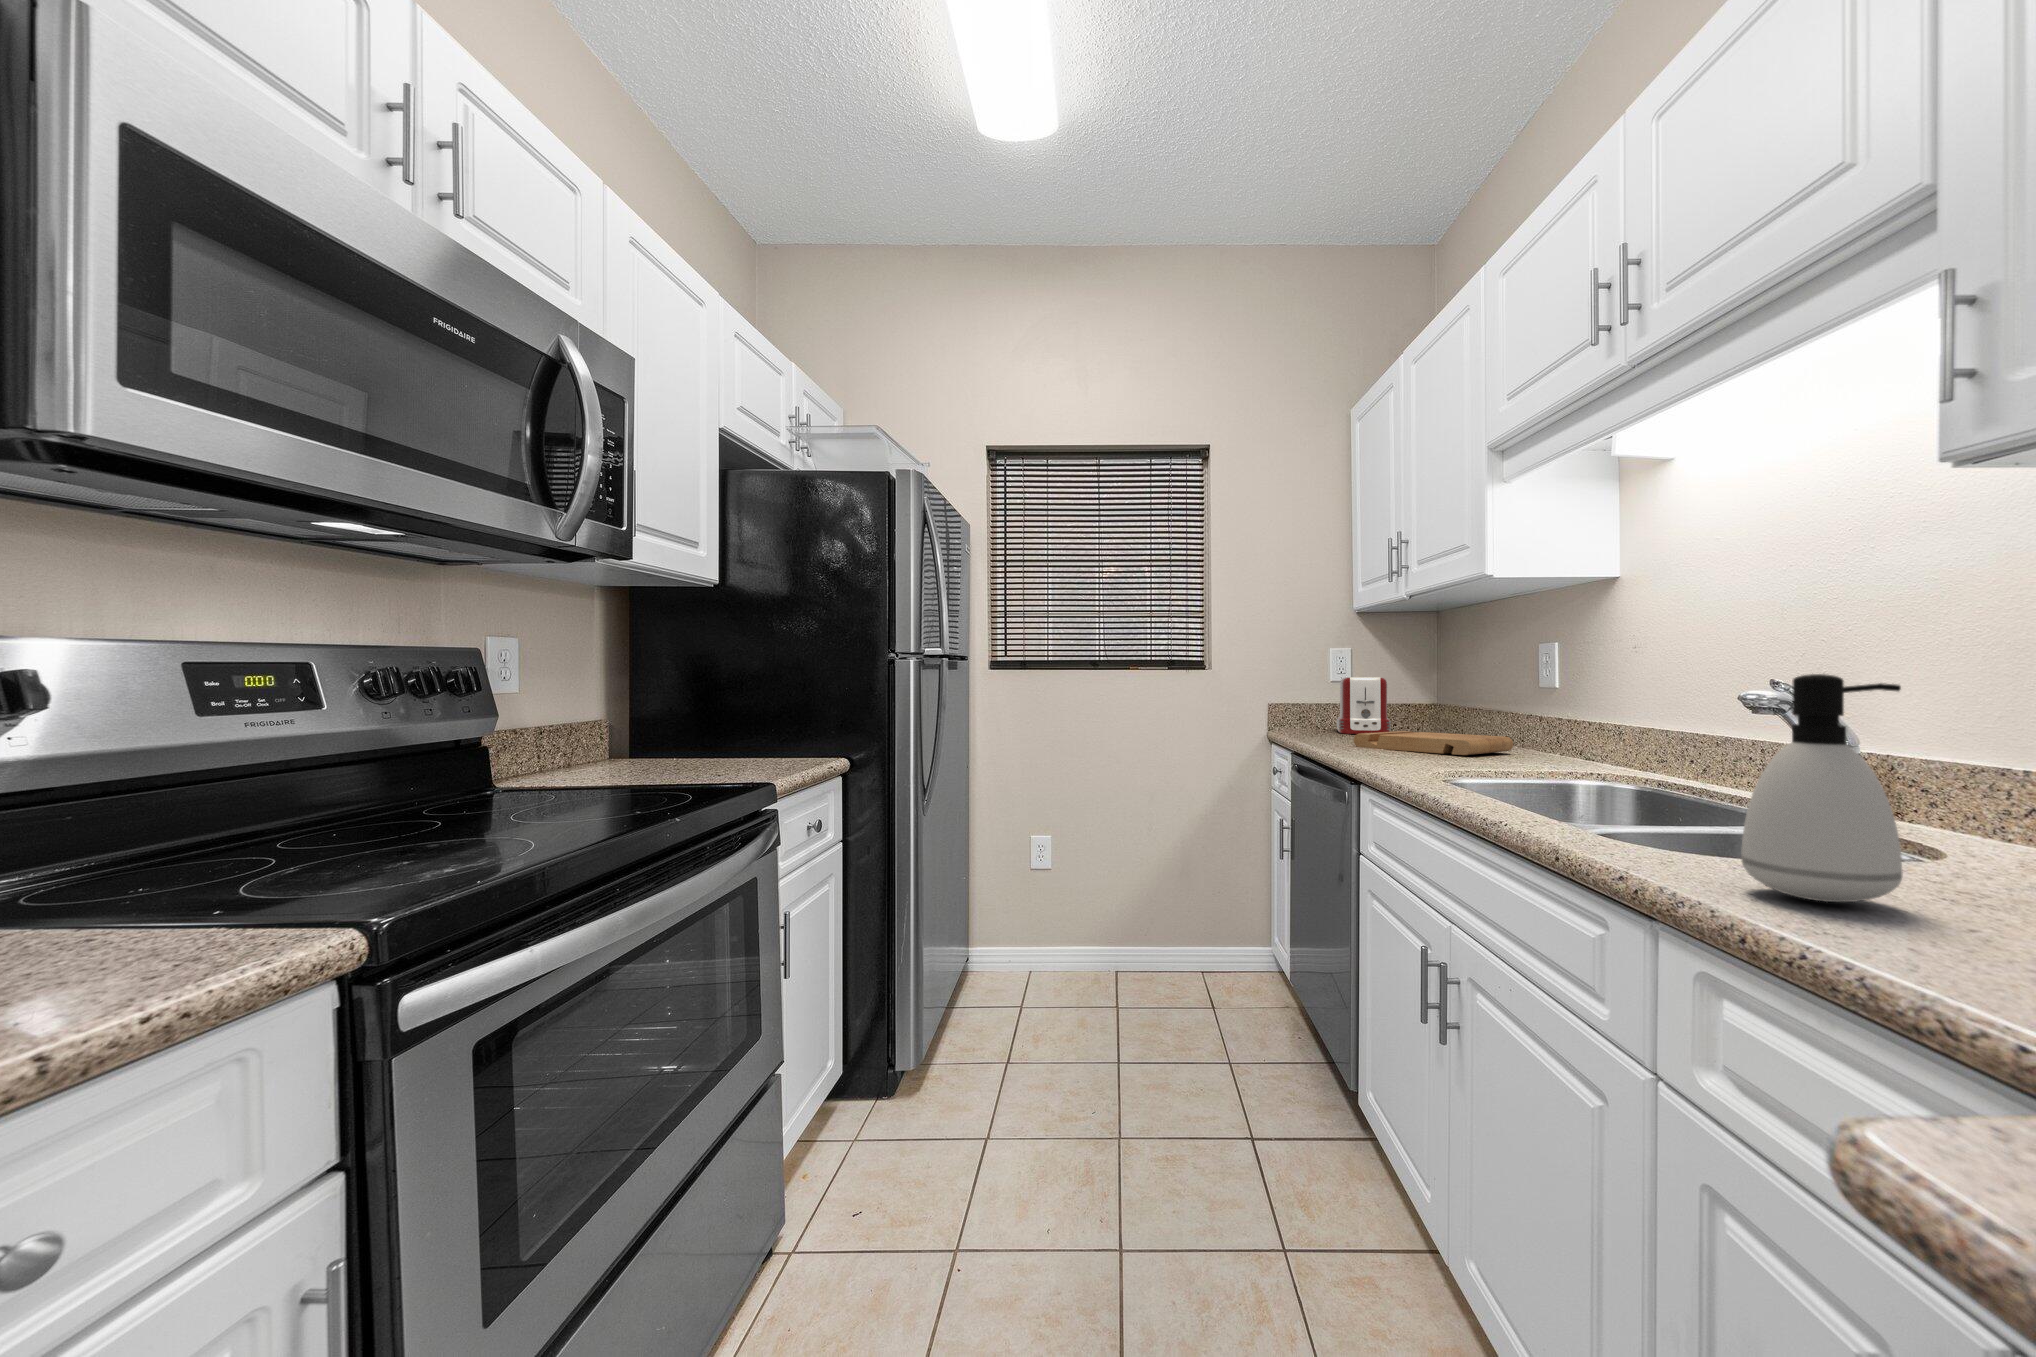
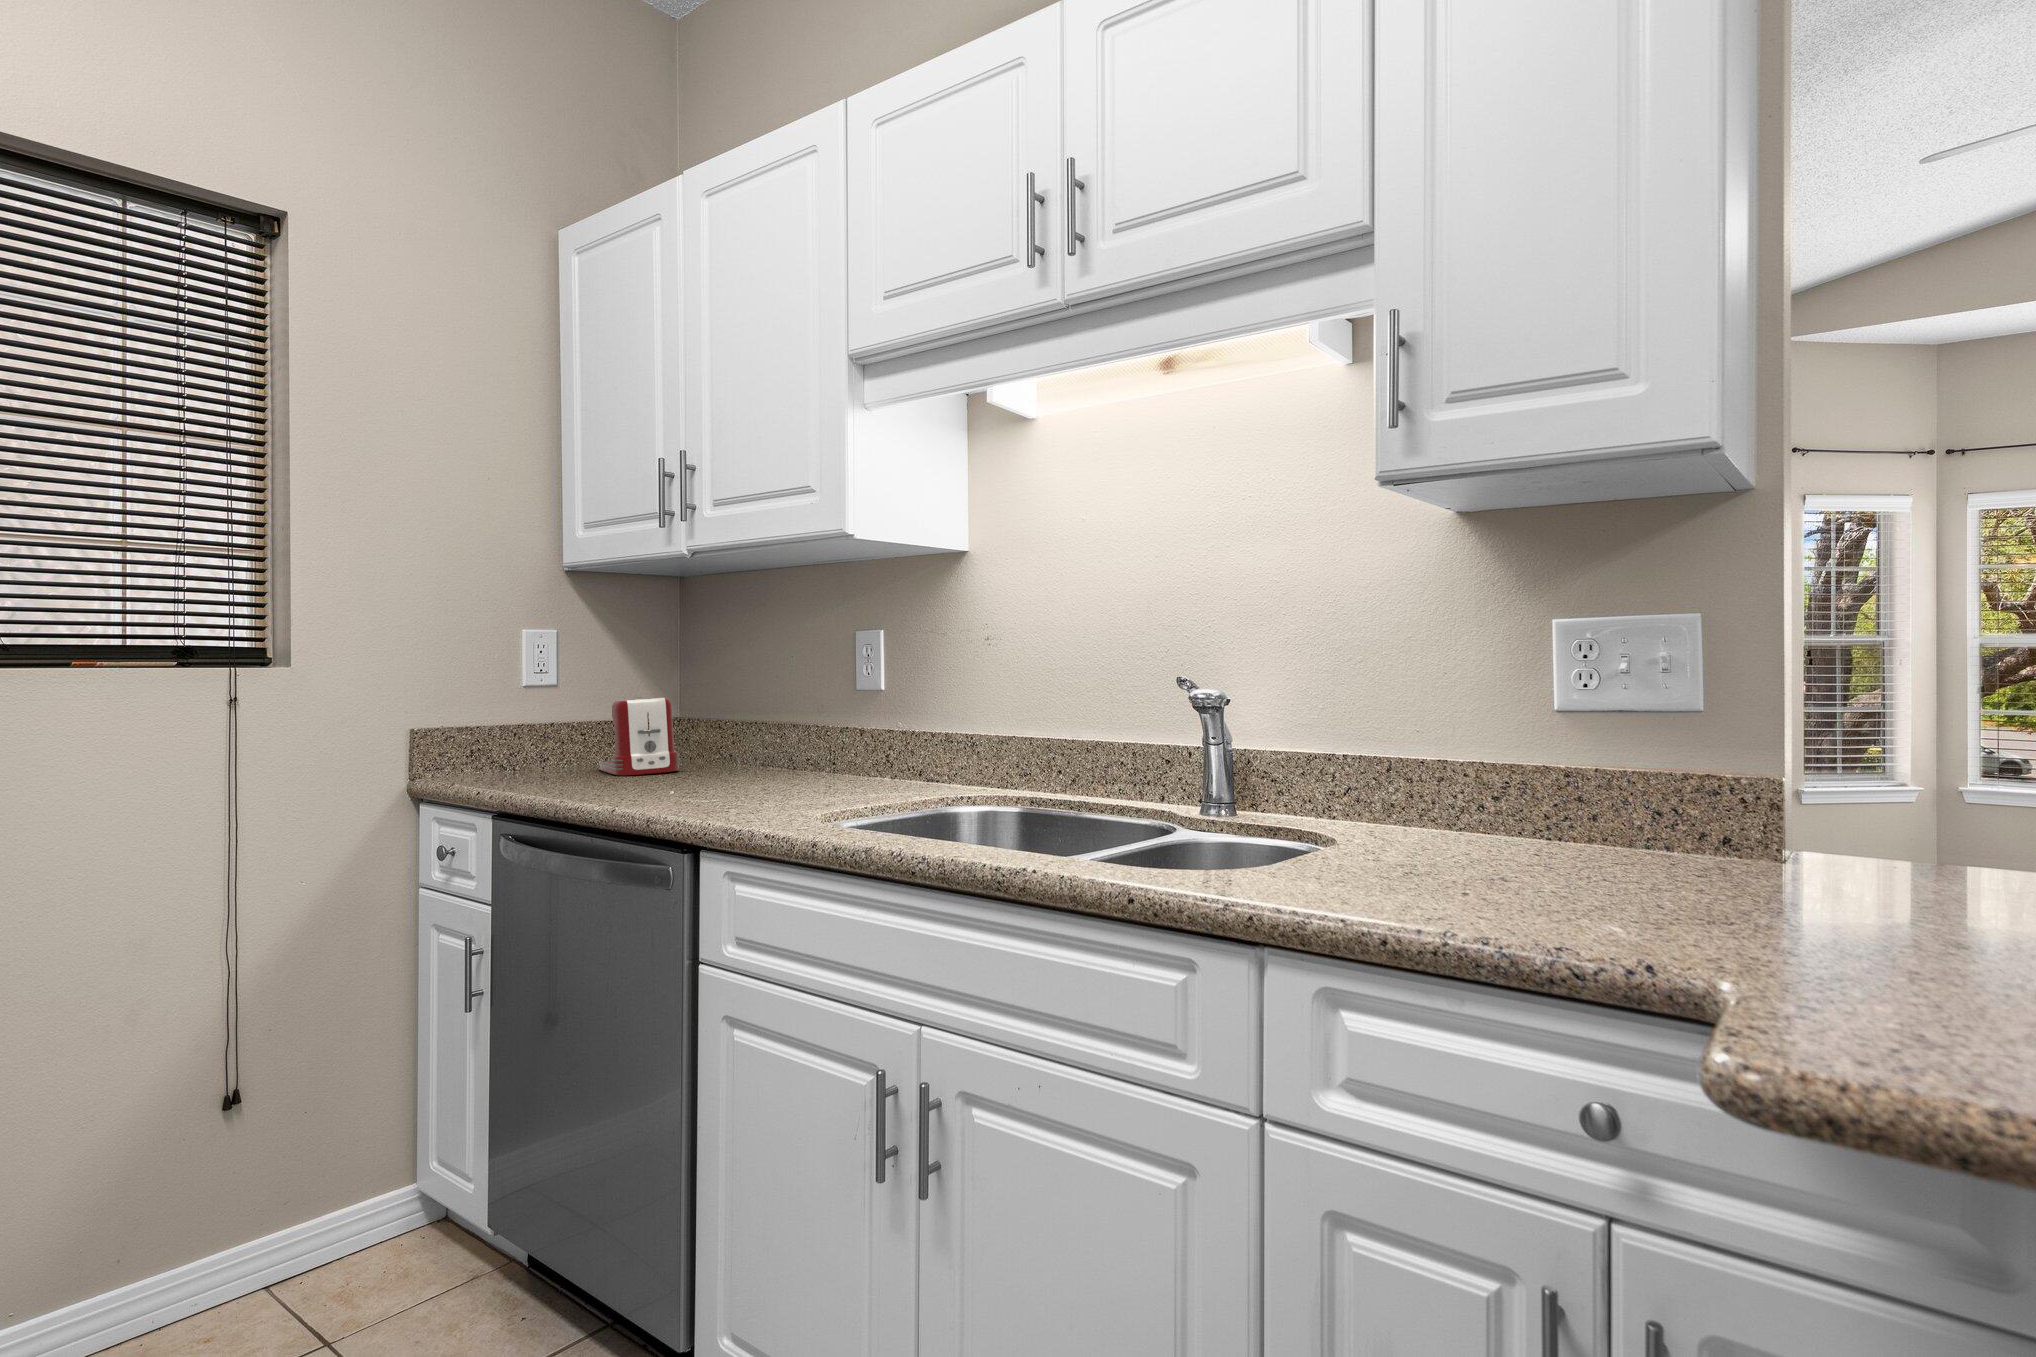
soap dispenser: present [1741,674,1902,902] -> none [1315,701,1422,895]
cutting board: present [1354,731,1513,755] -> none [678,762,856,794]

